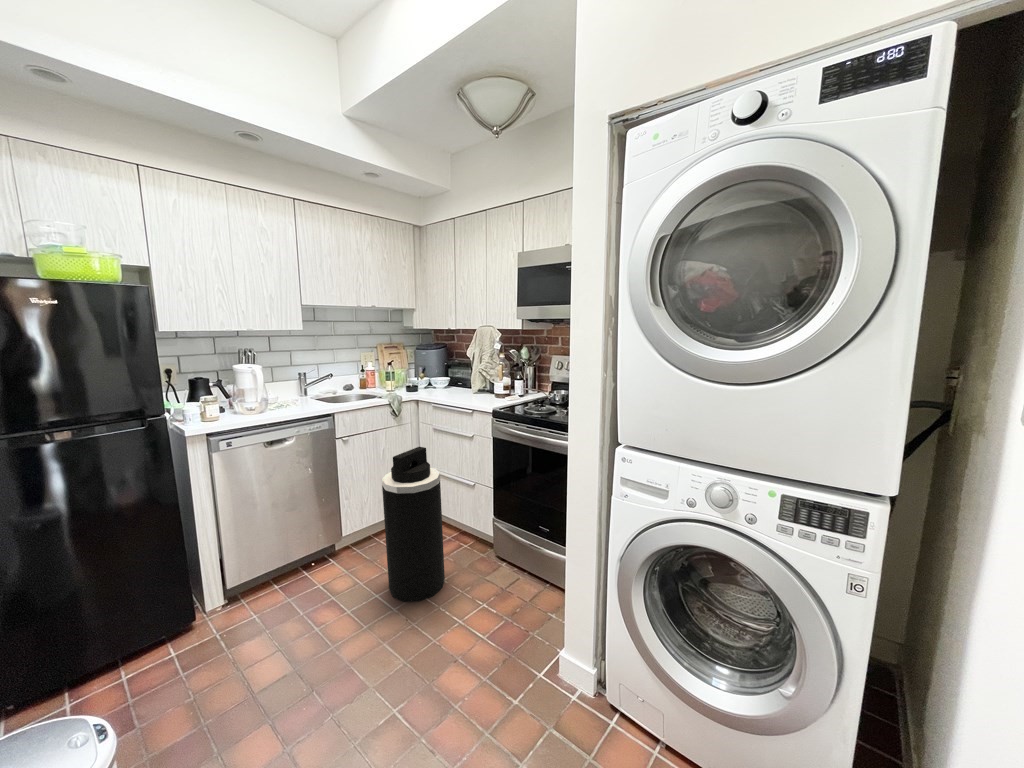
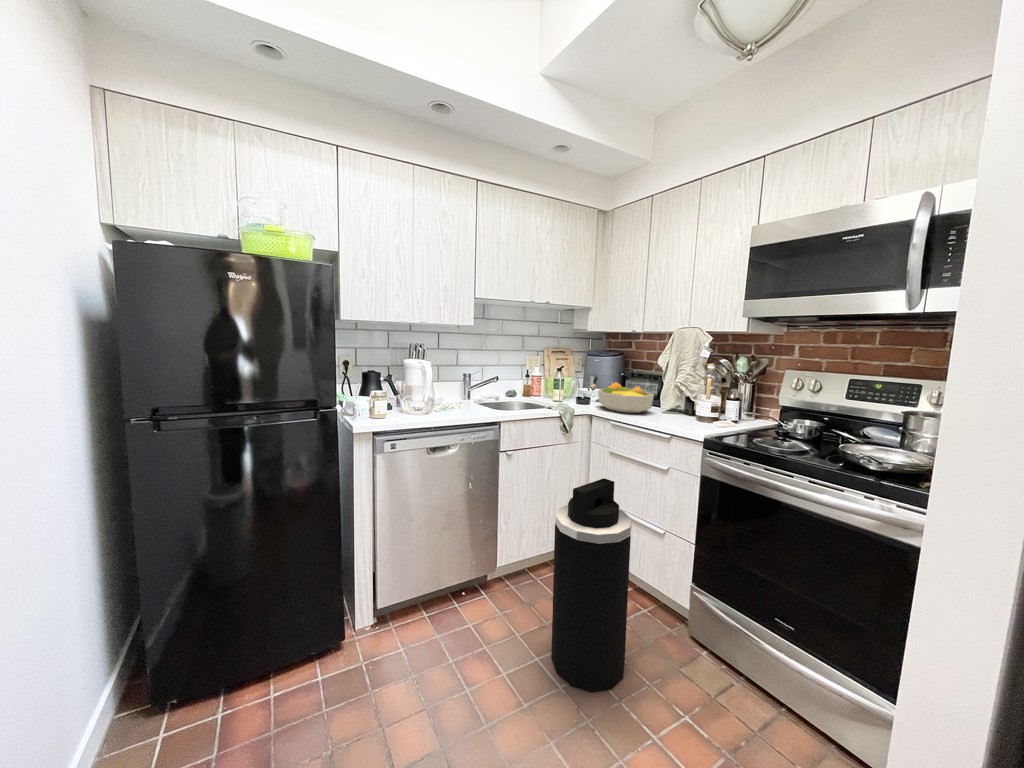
fruit bowl: none [421,372,463,396] -> present [598,382,654,413]

